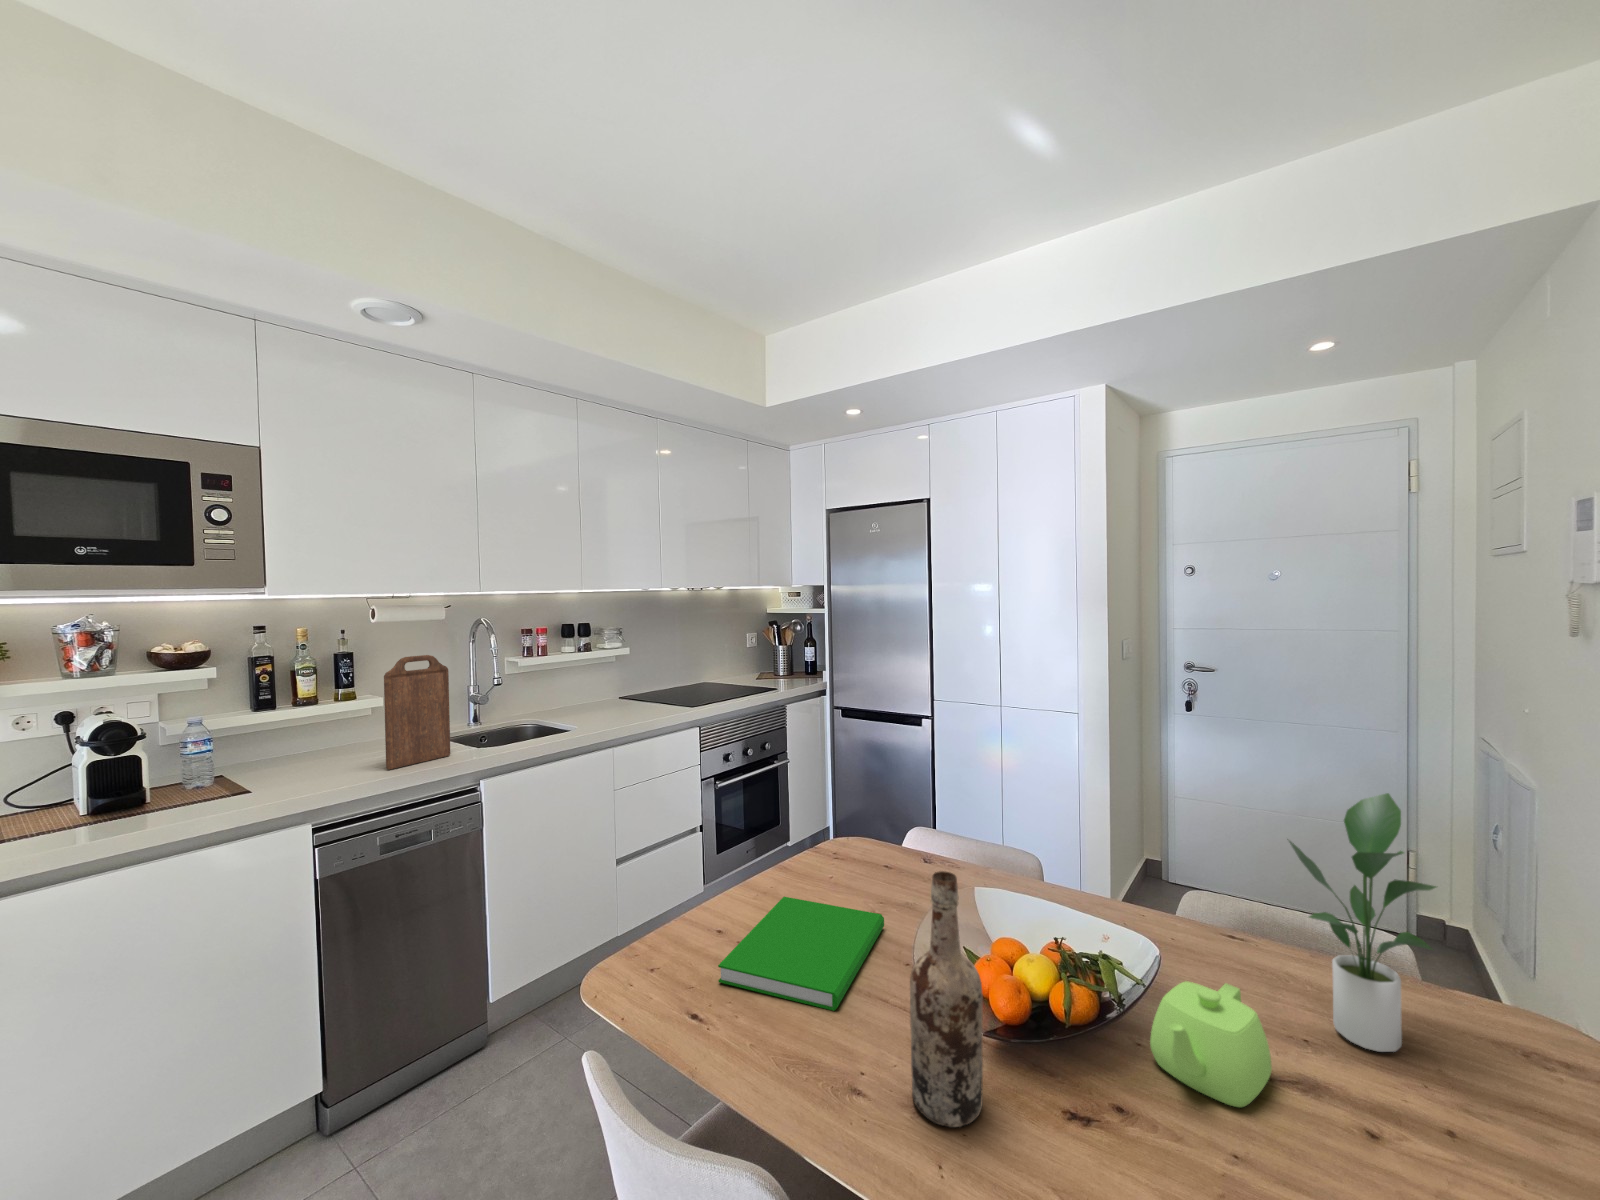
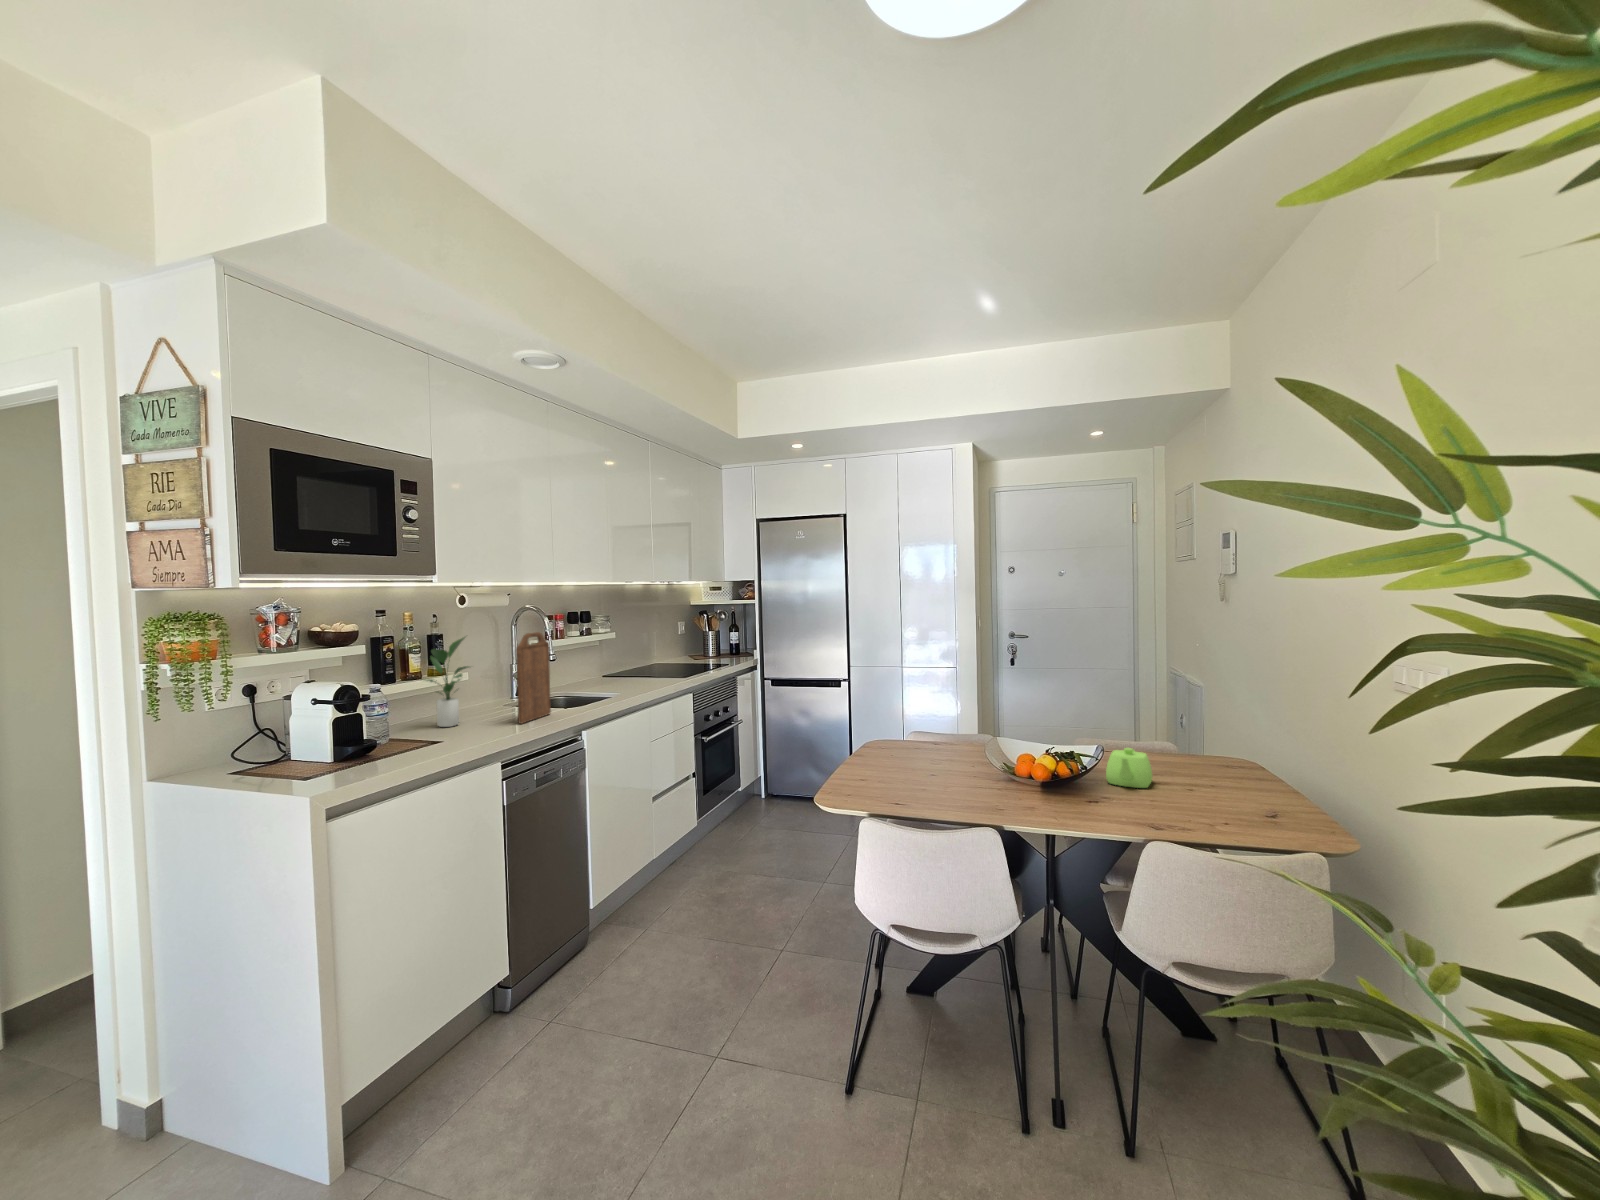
potted plant: present [1287,793,1436,1052] -> present [426,637,469,727]
wine bottle: present [910,871,983,1127] -> none [1025,700,1059,808]
book: present [718,897,884,1011] -> none [887,759,965,792]

